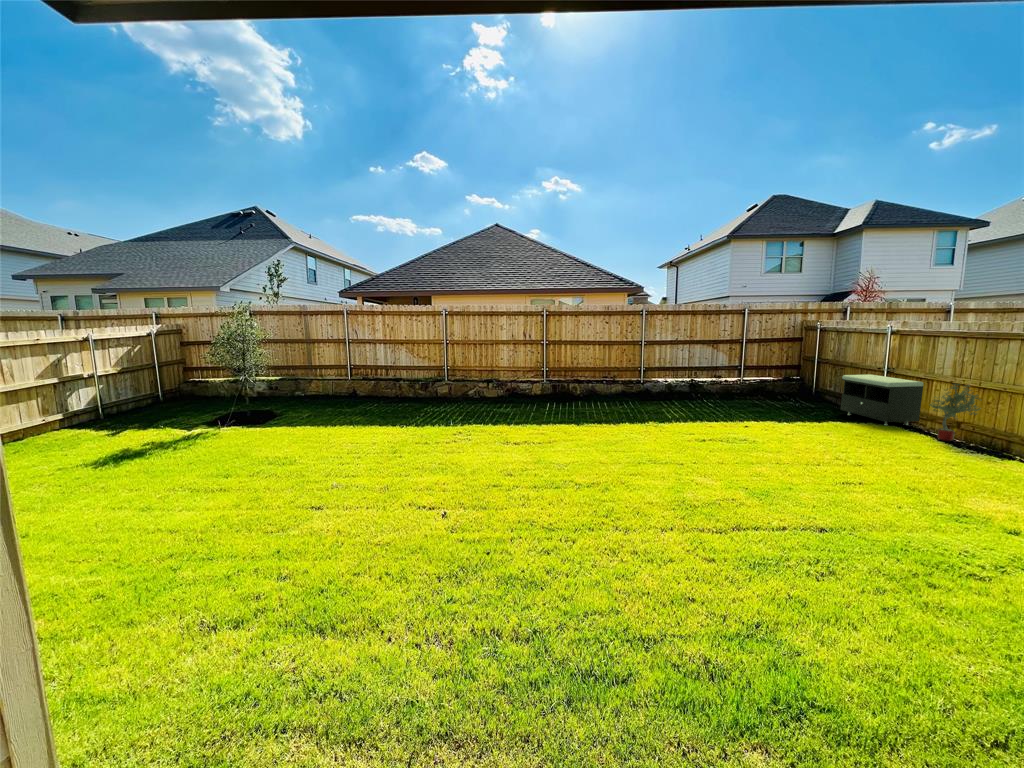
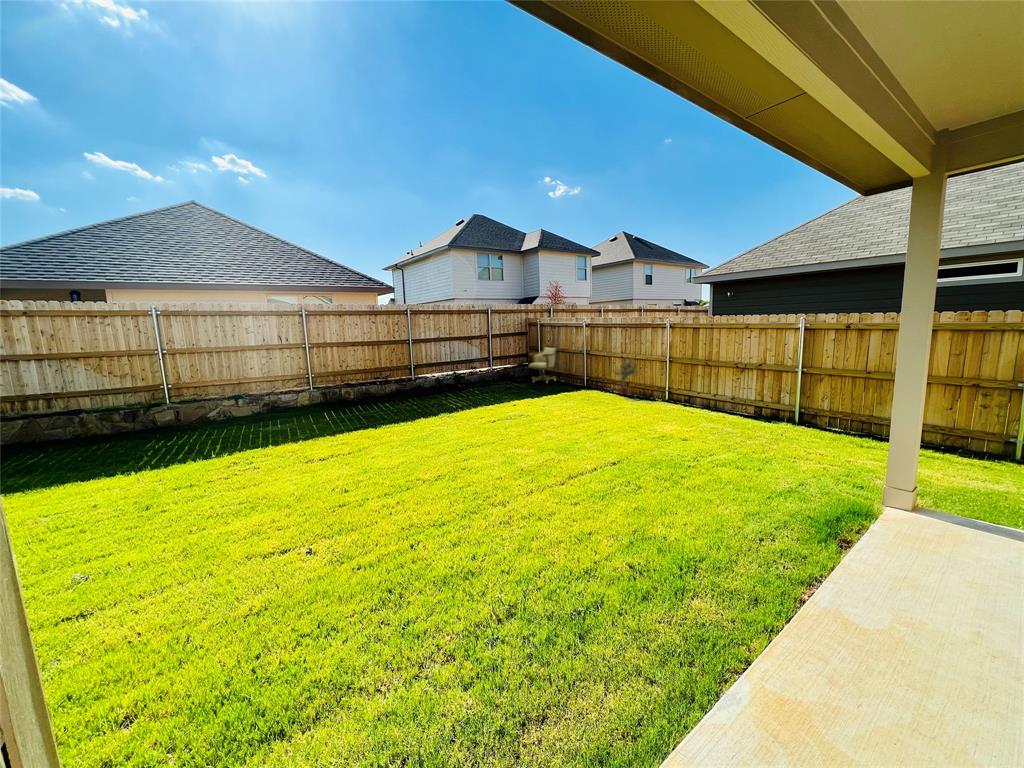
chair: none [794,354,844,406] -> present [529,344,559,383]
storage bench: present [841,375,923,425] -> none [562,356,607,391]

